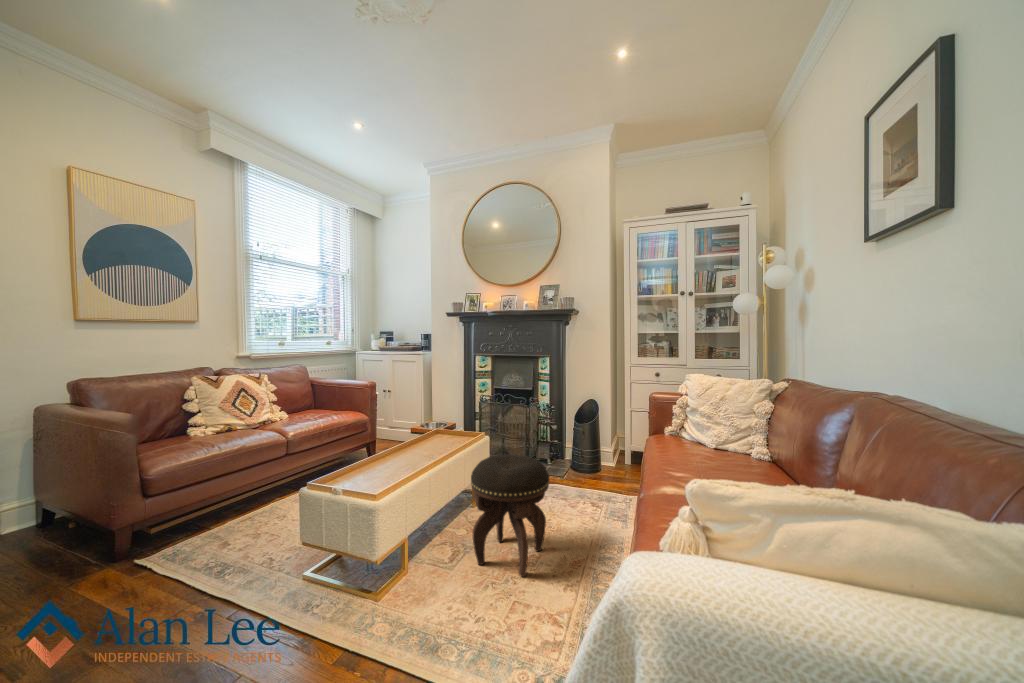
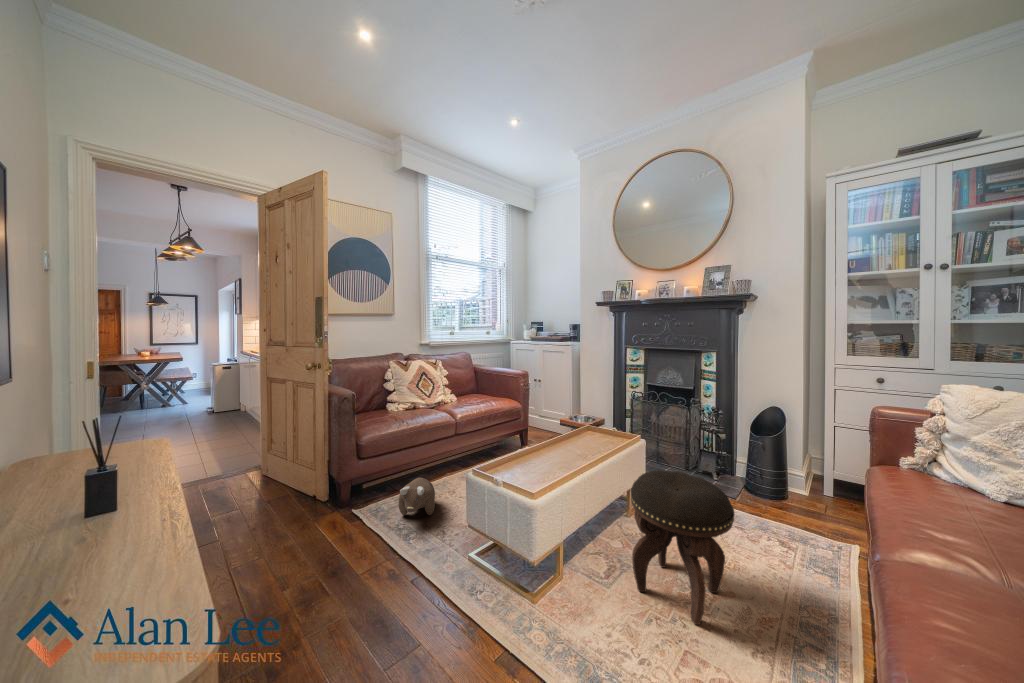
plush toy: none [209,507,260,556] -> present [398,478,435,515]

